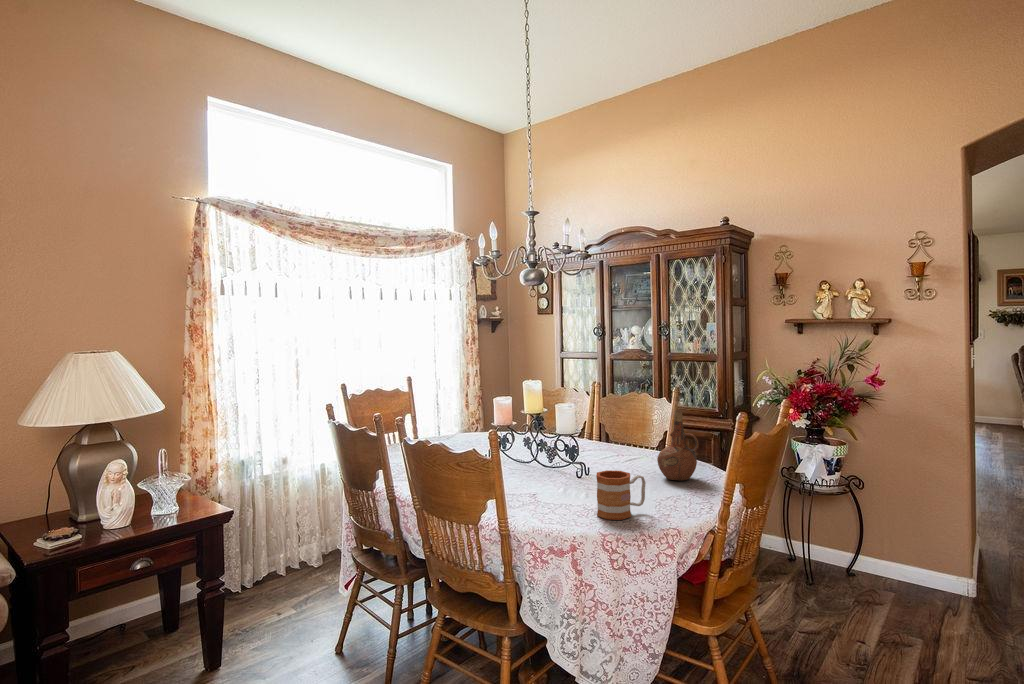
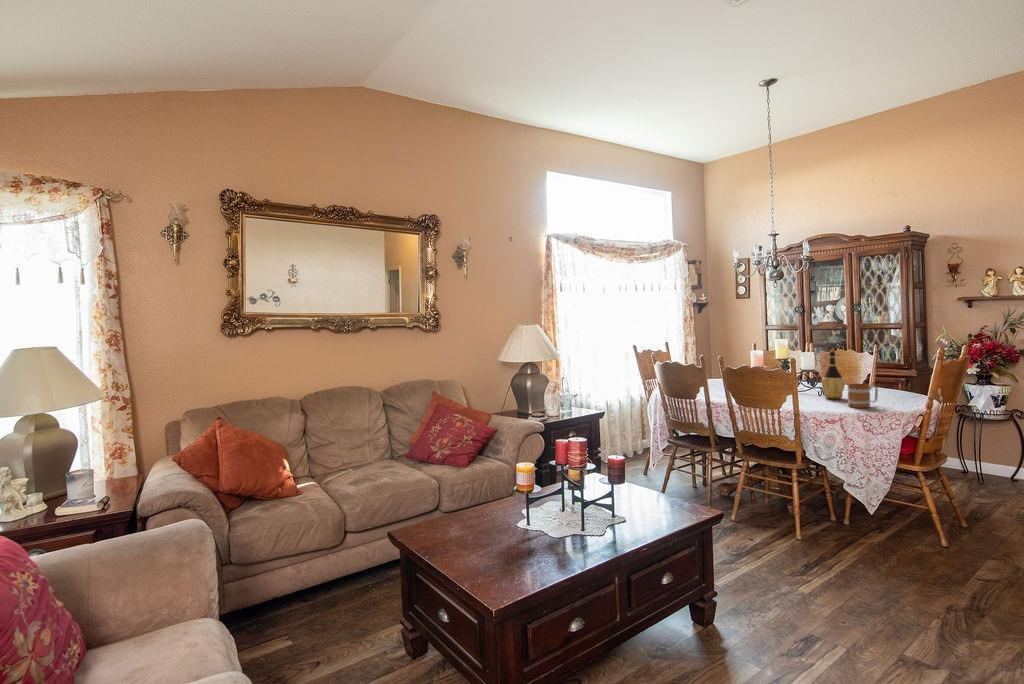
wine bottle: none [572,402,607,488] -> present [822,349,845,399]
ceramic pitcher: present [657,410,699,480] -> none [875,354,904,396]

